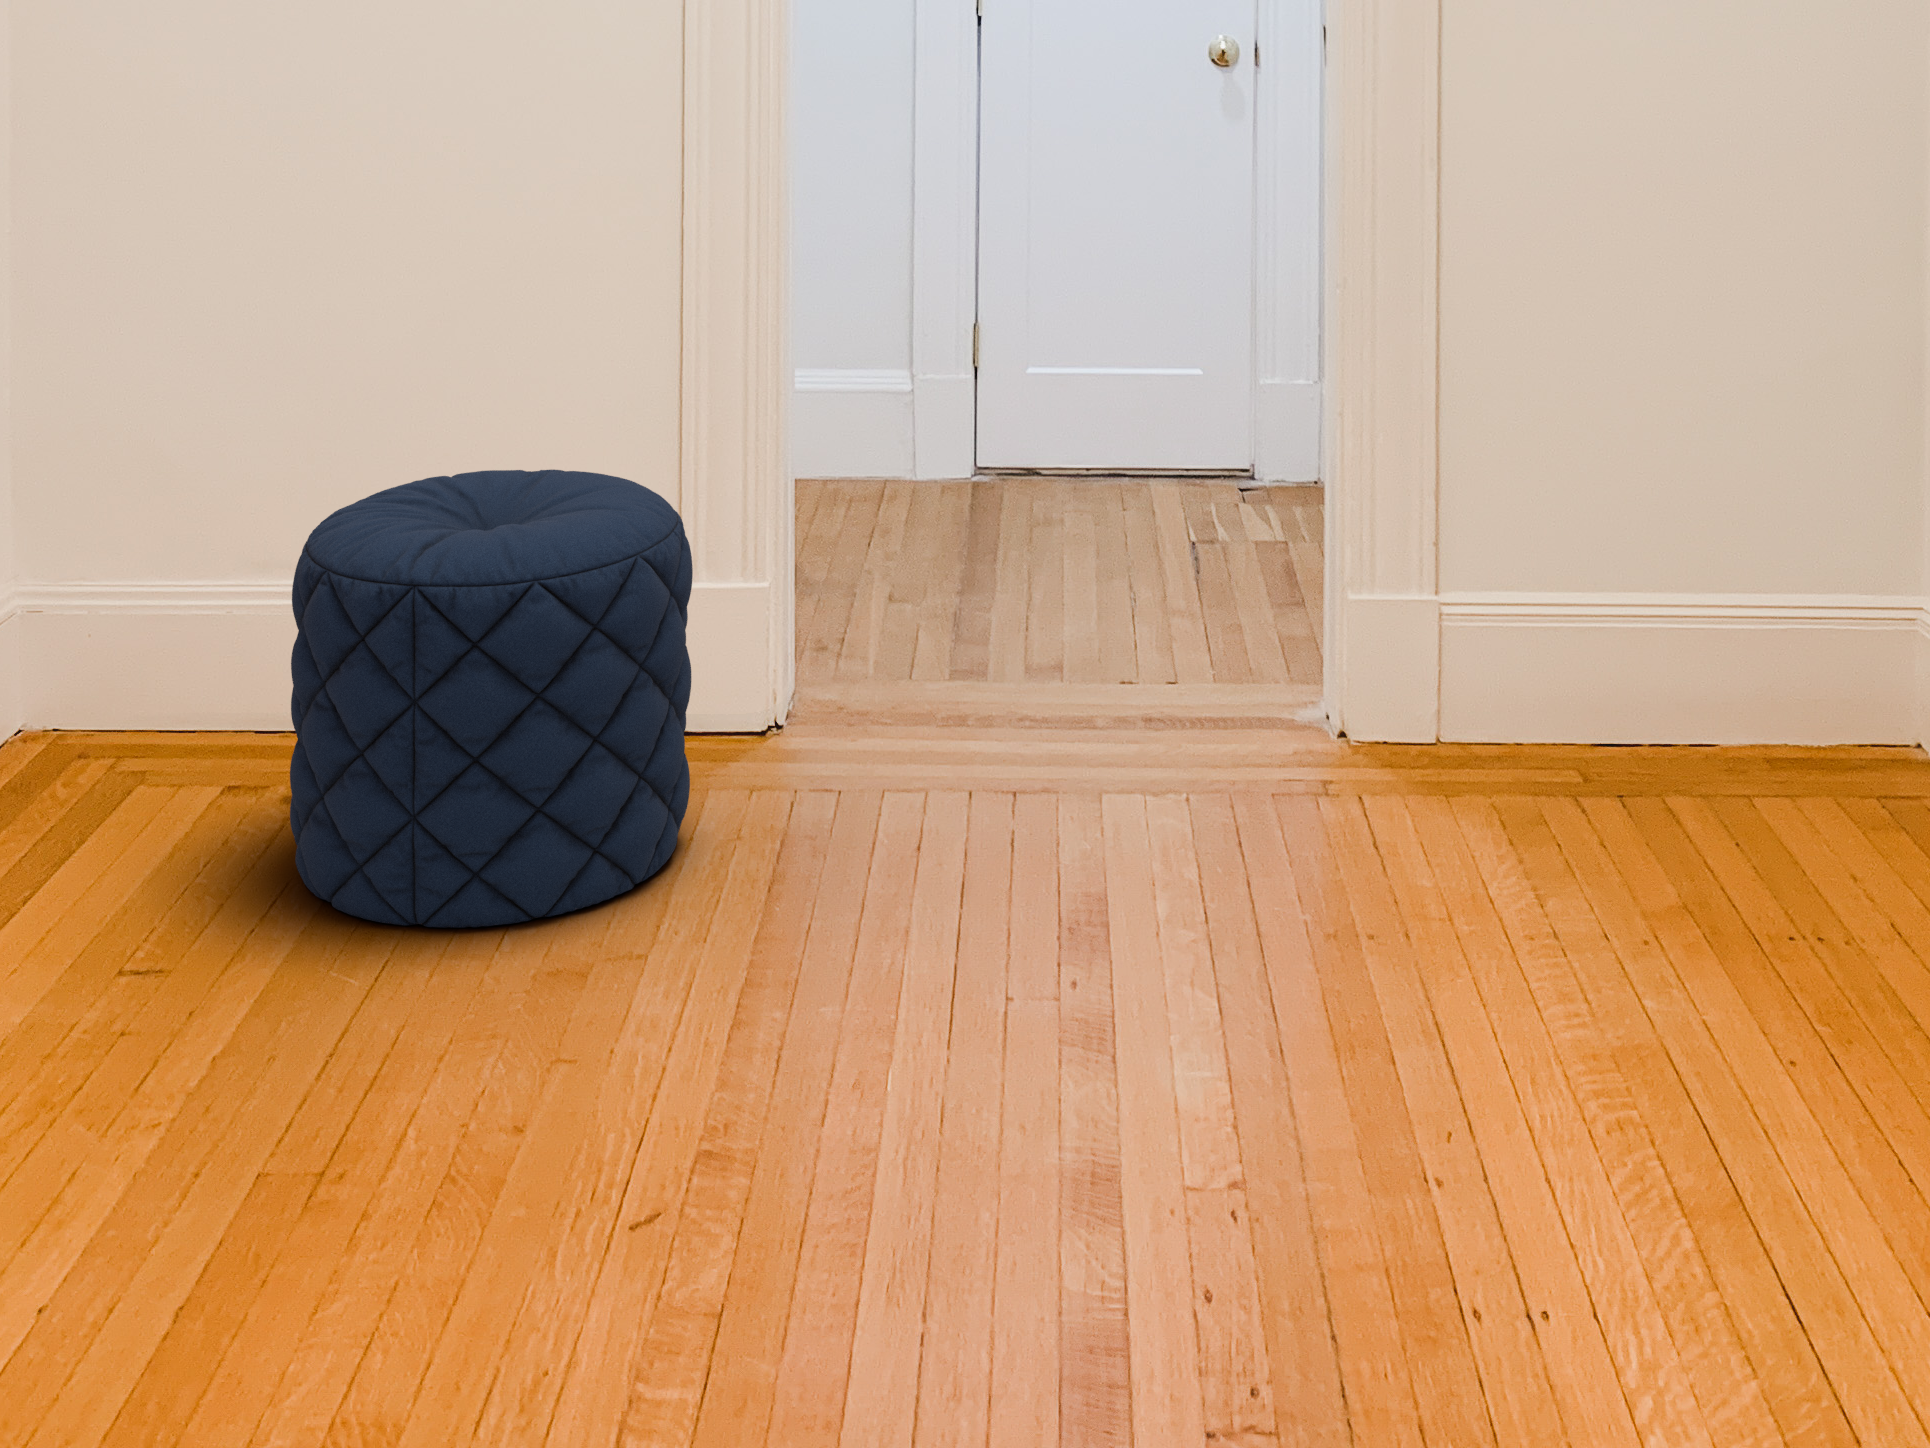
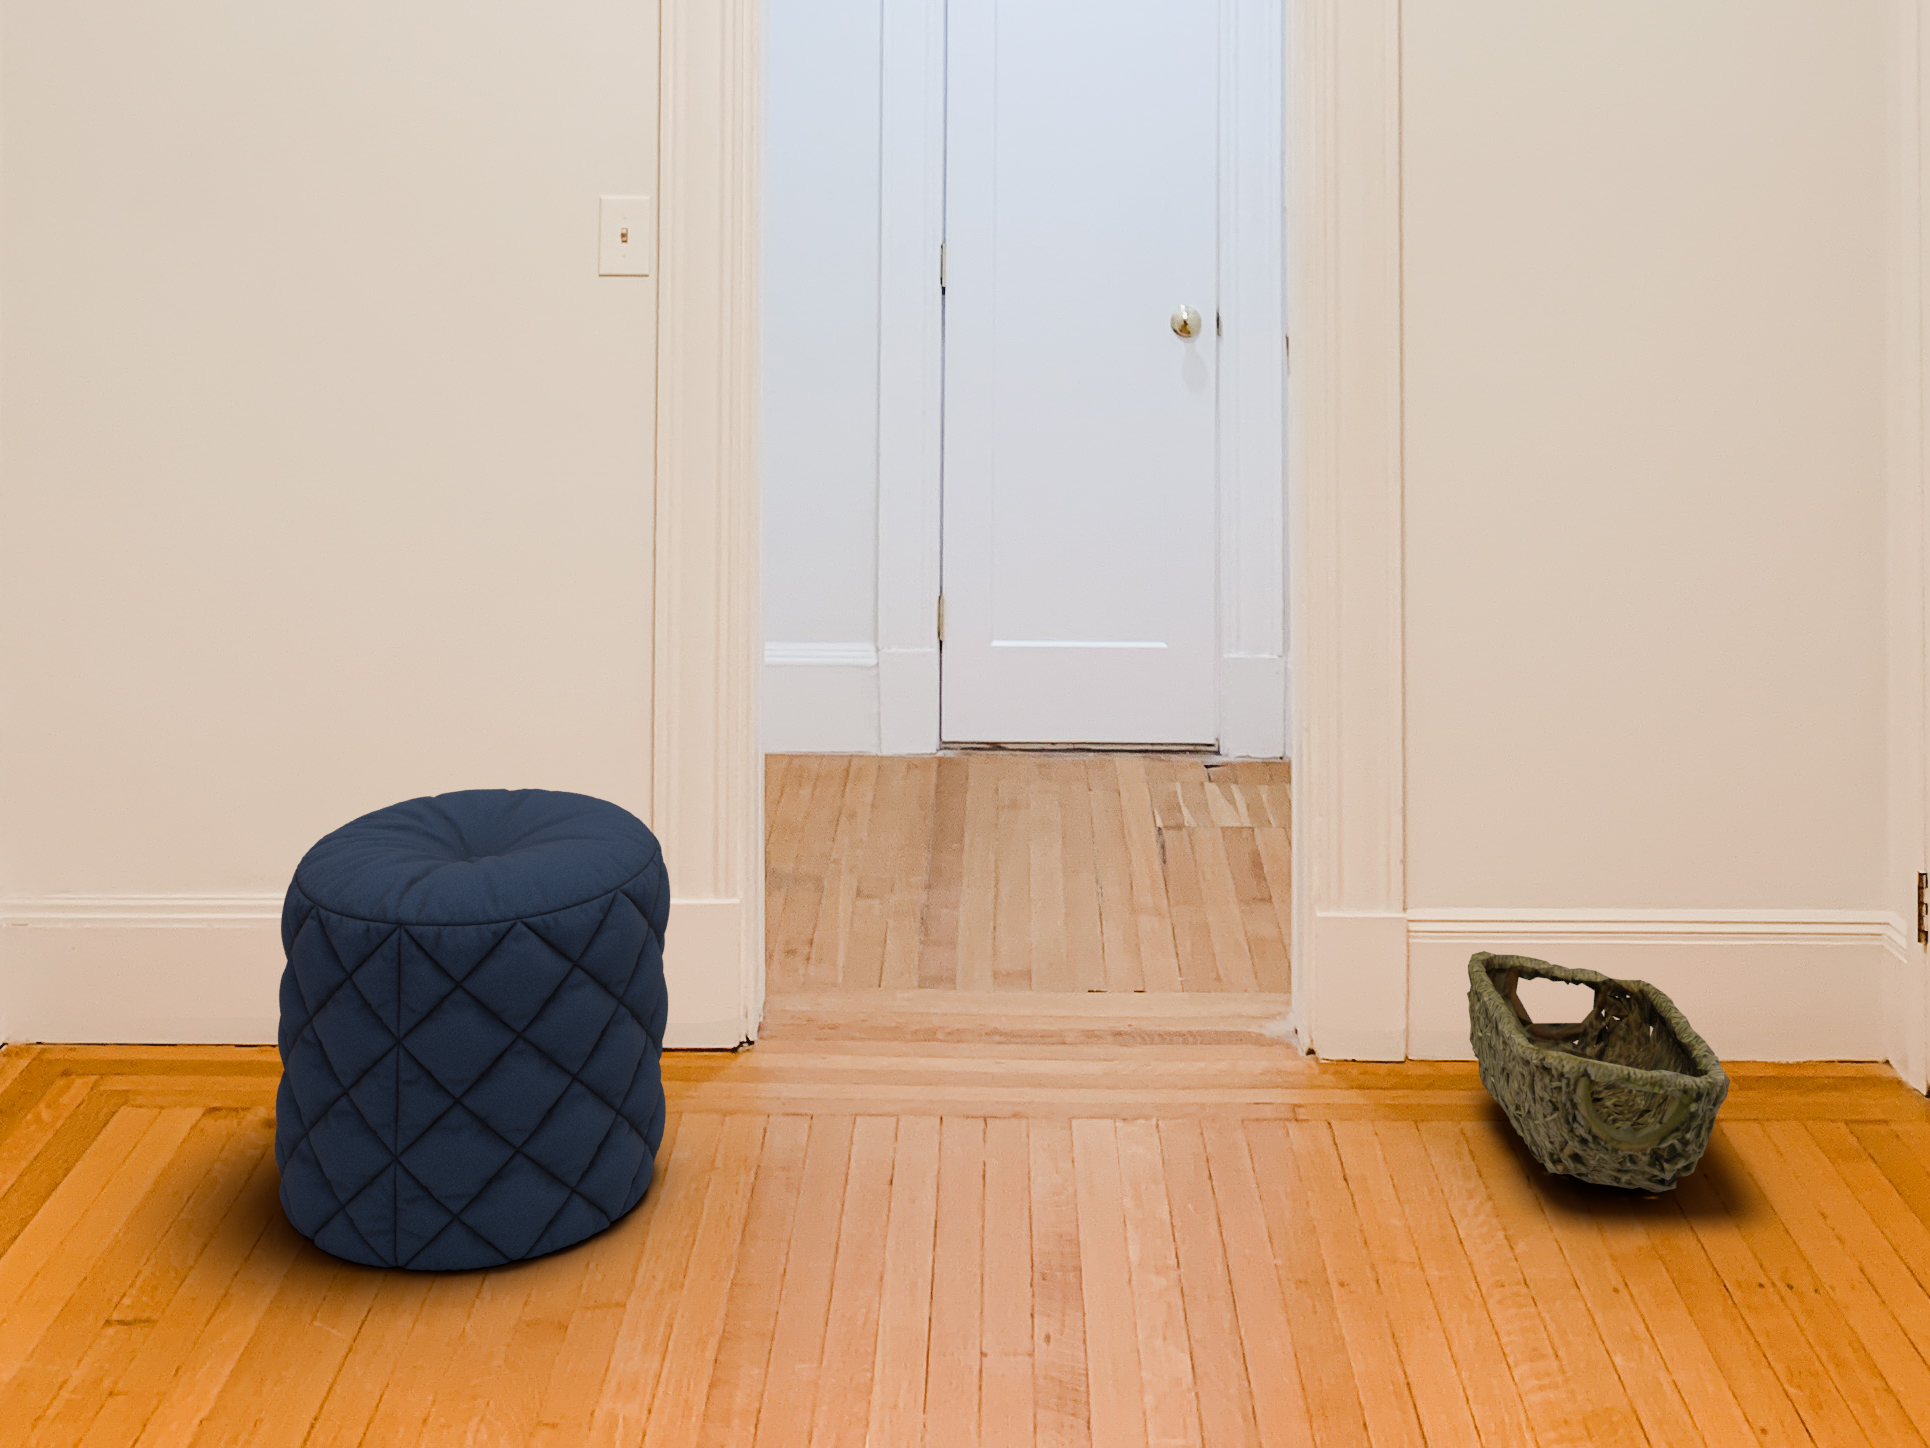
woven basket: none [1500,631,1761,851] -> present [1467,951,1730,1192]

